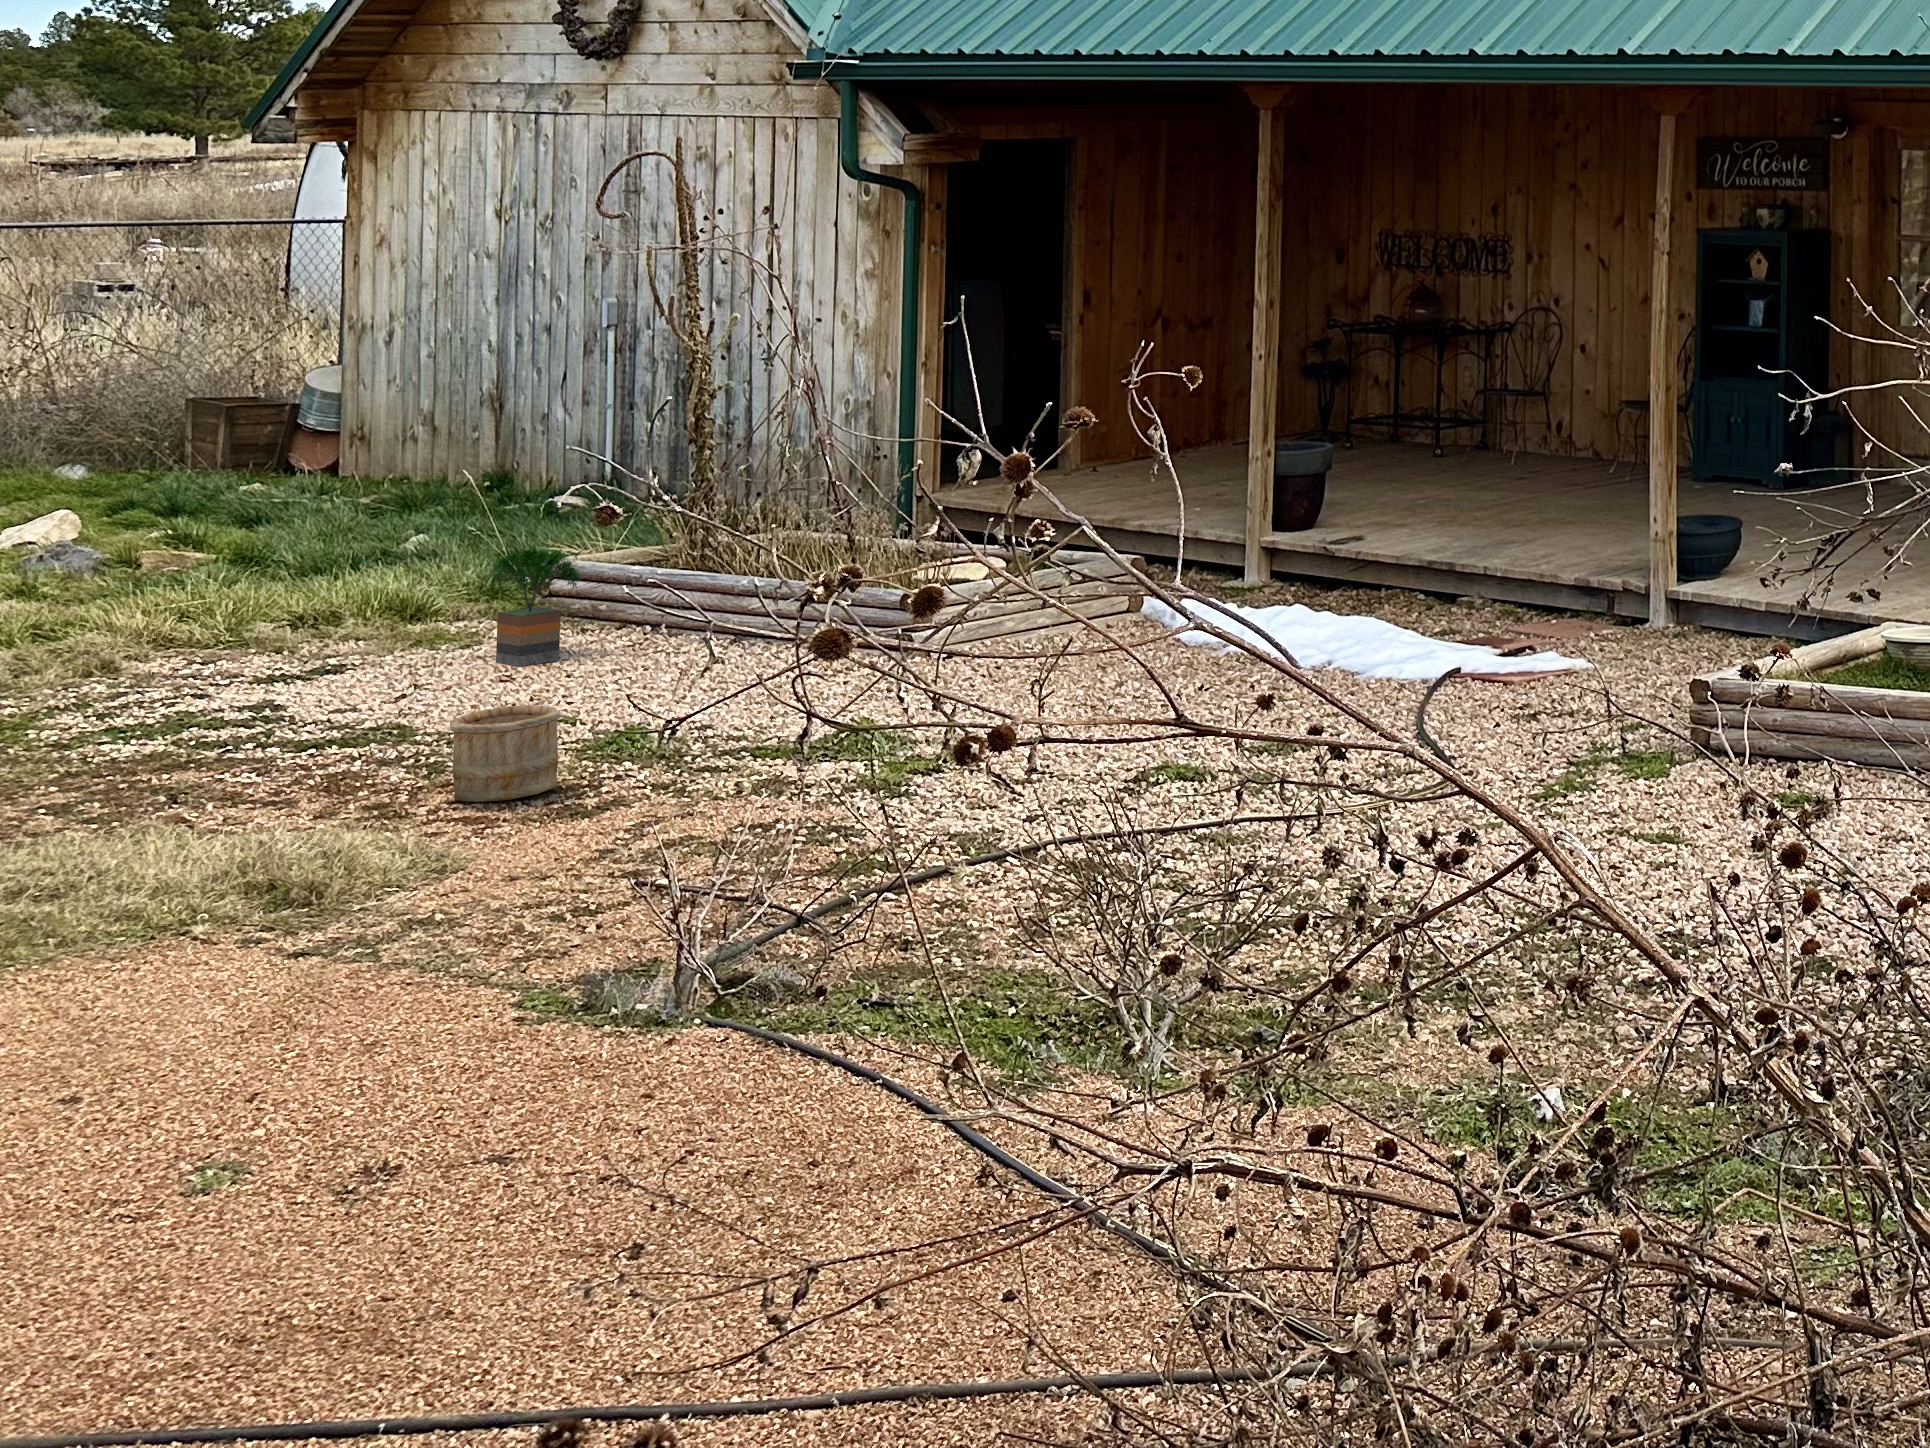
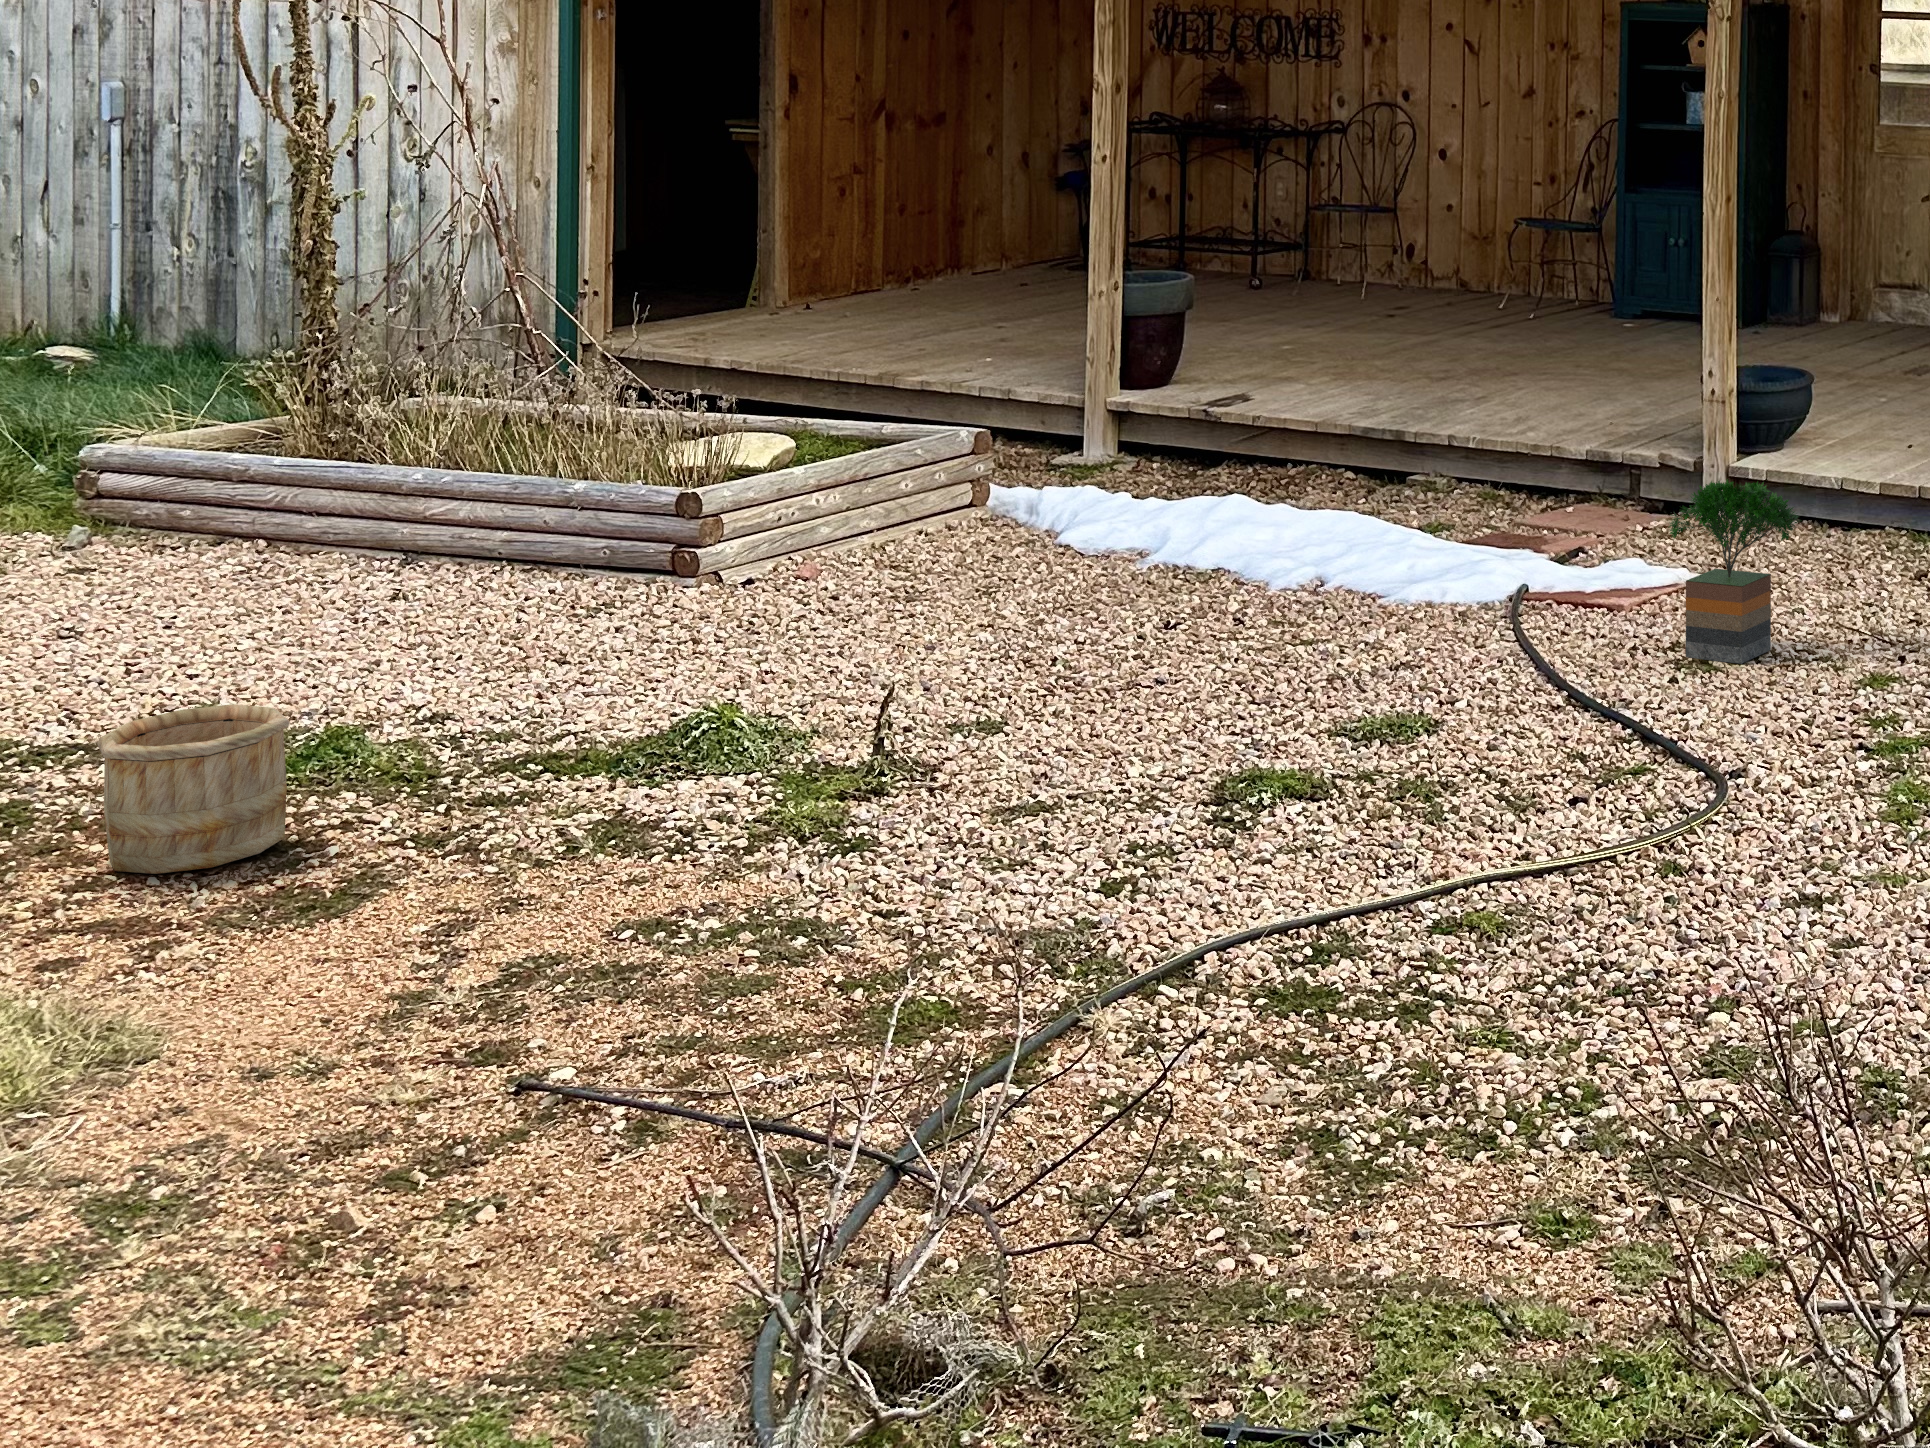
potted tree: present [491,548,581,667] -> present [1668,480,1798,664]

